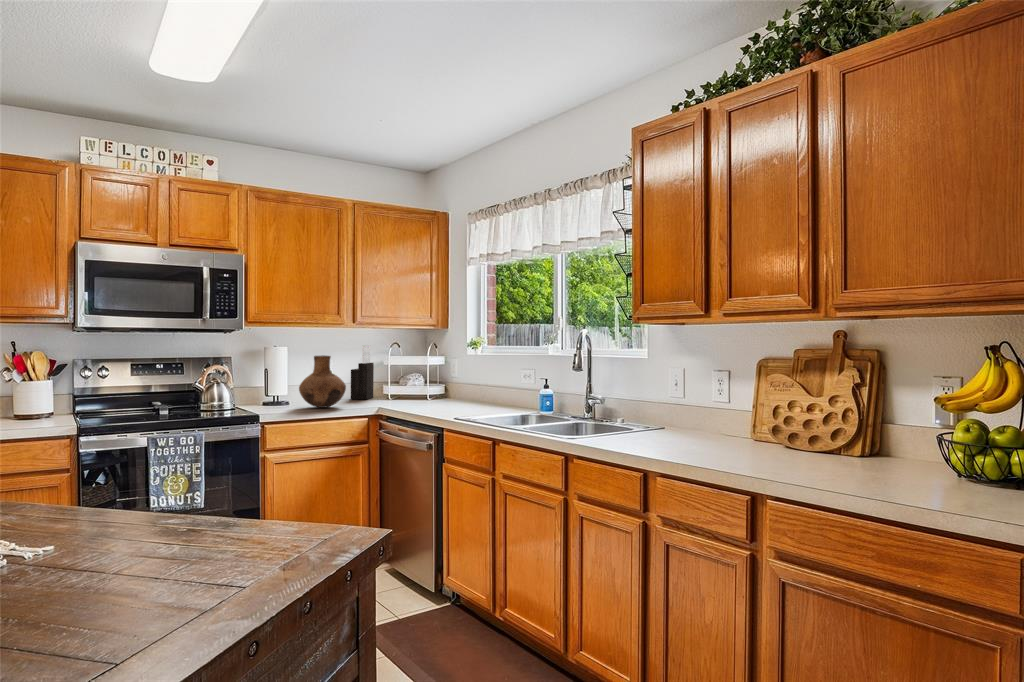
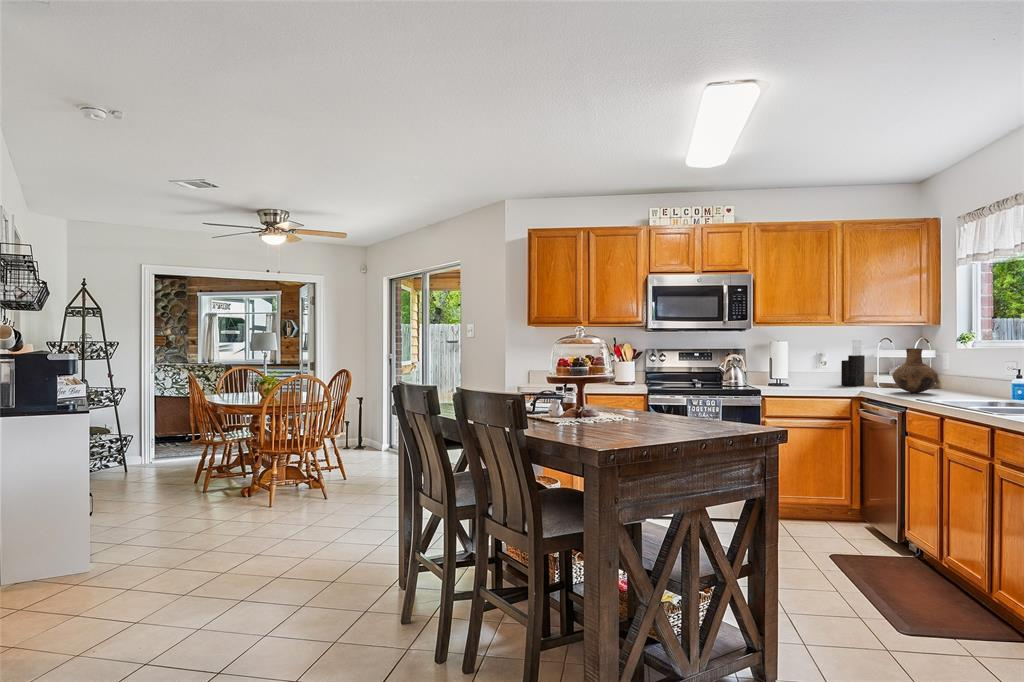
vase: present [299,355,346,408] -> present [892,348,938,393]

